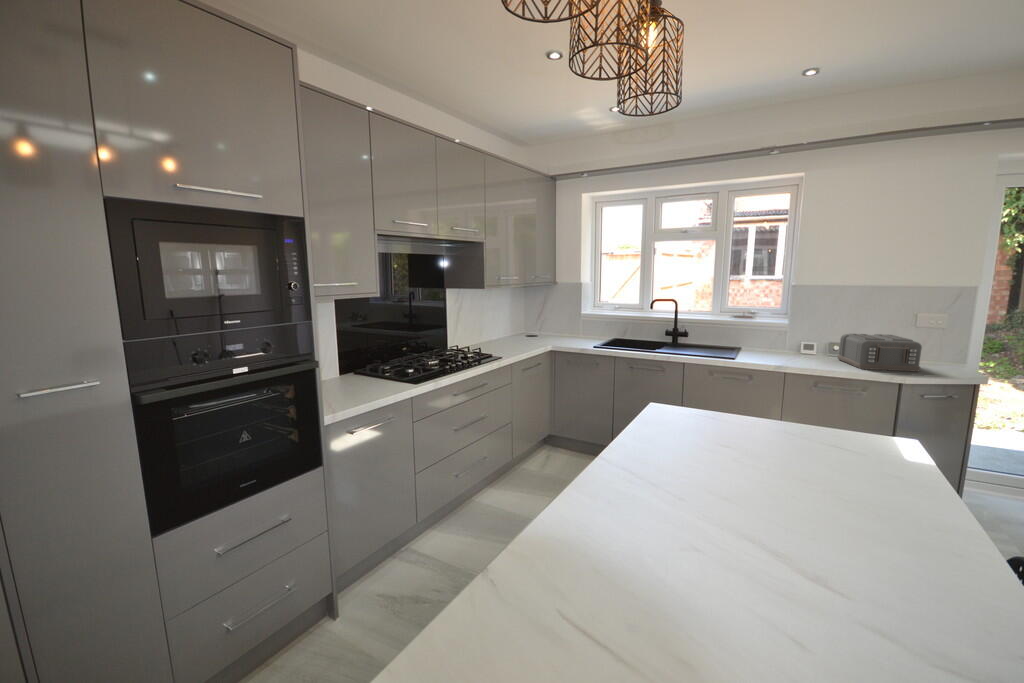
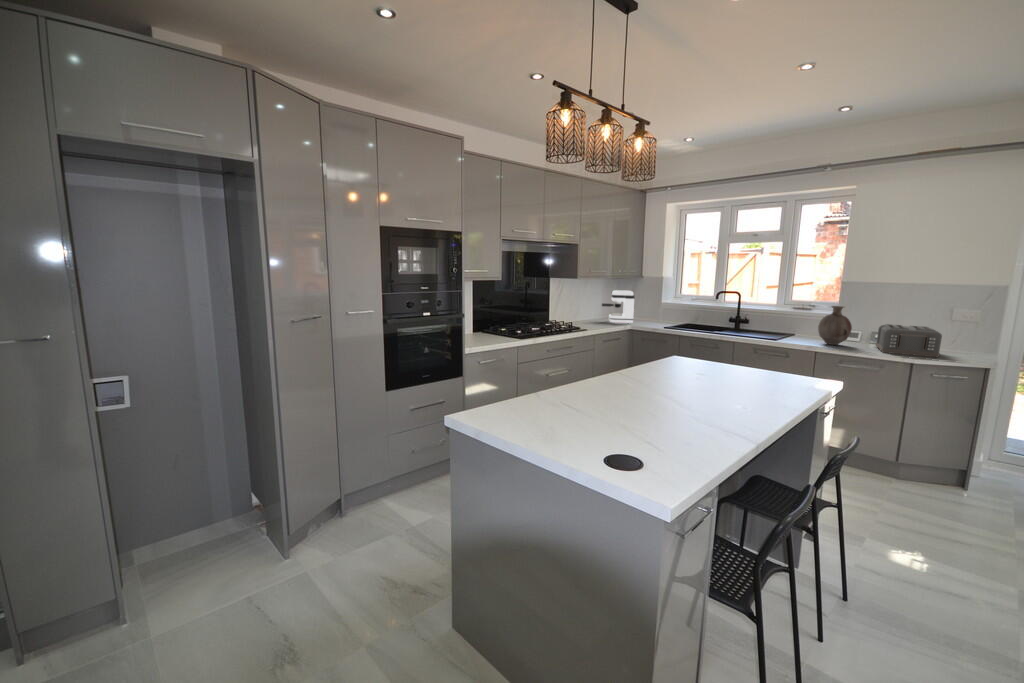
coffee maker: none [512,301,554,343] -> present [602,290,635,323]
vase: none [778,314,818,361] -> present [818,306,852,345]

